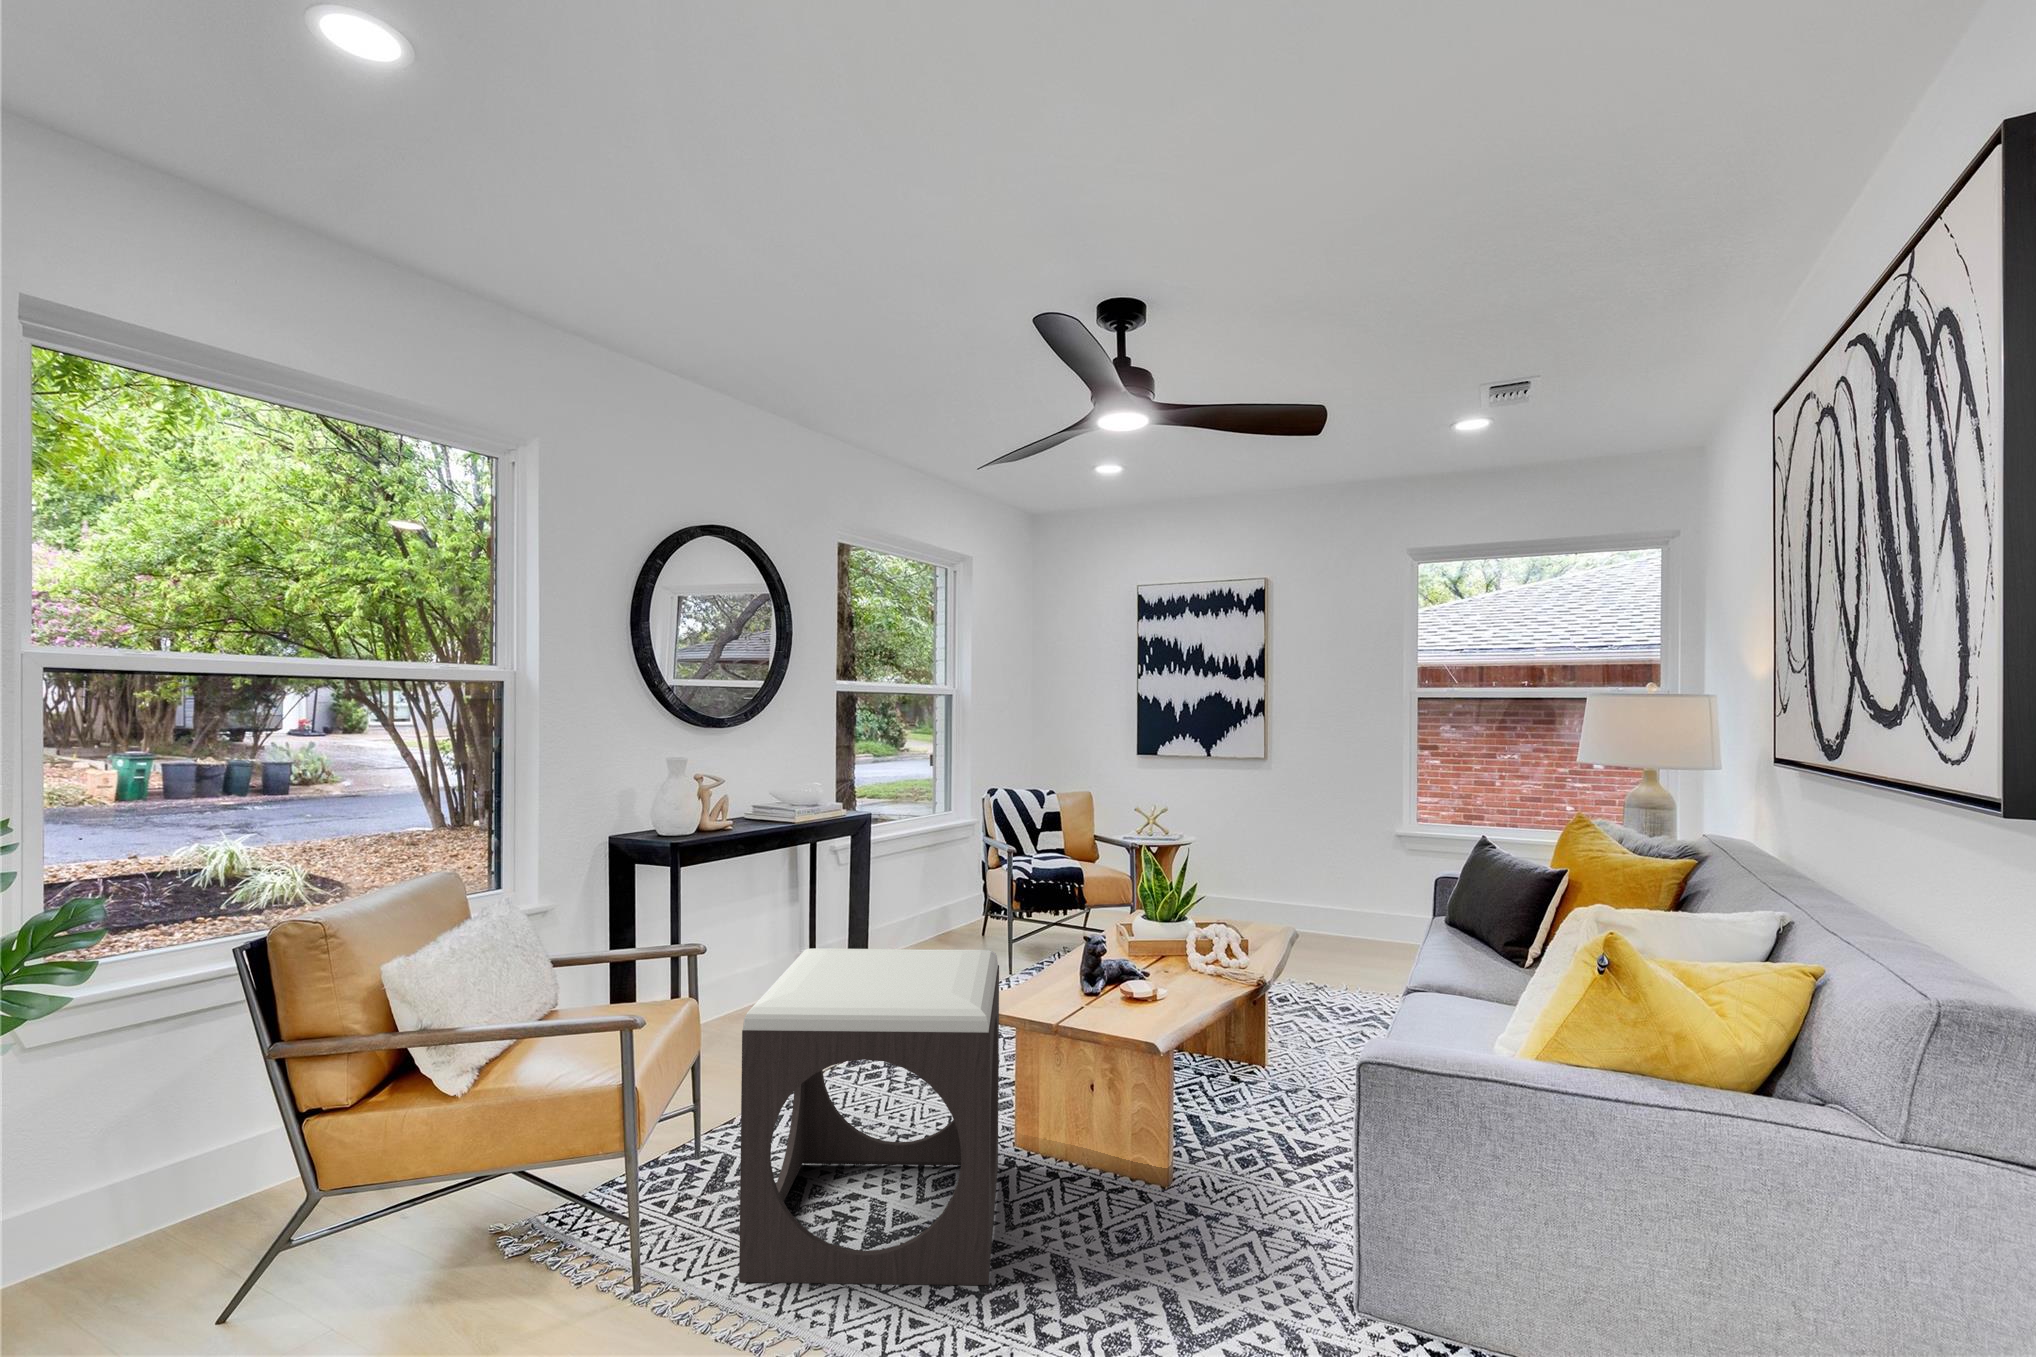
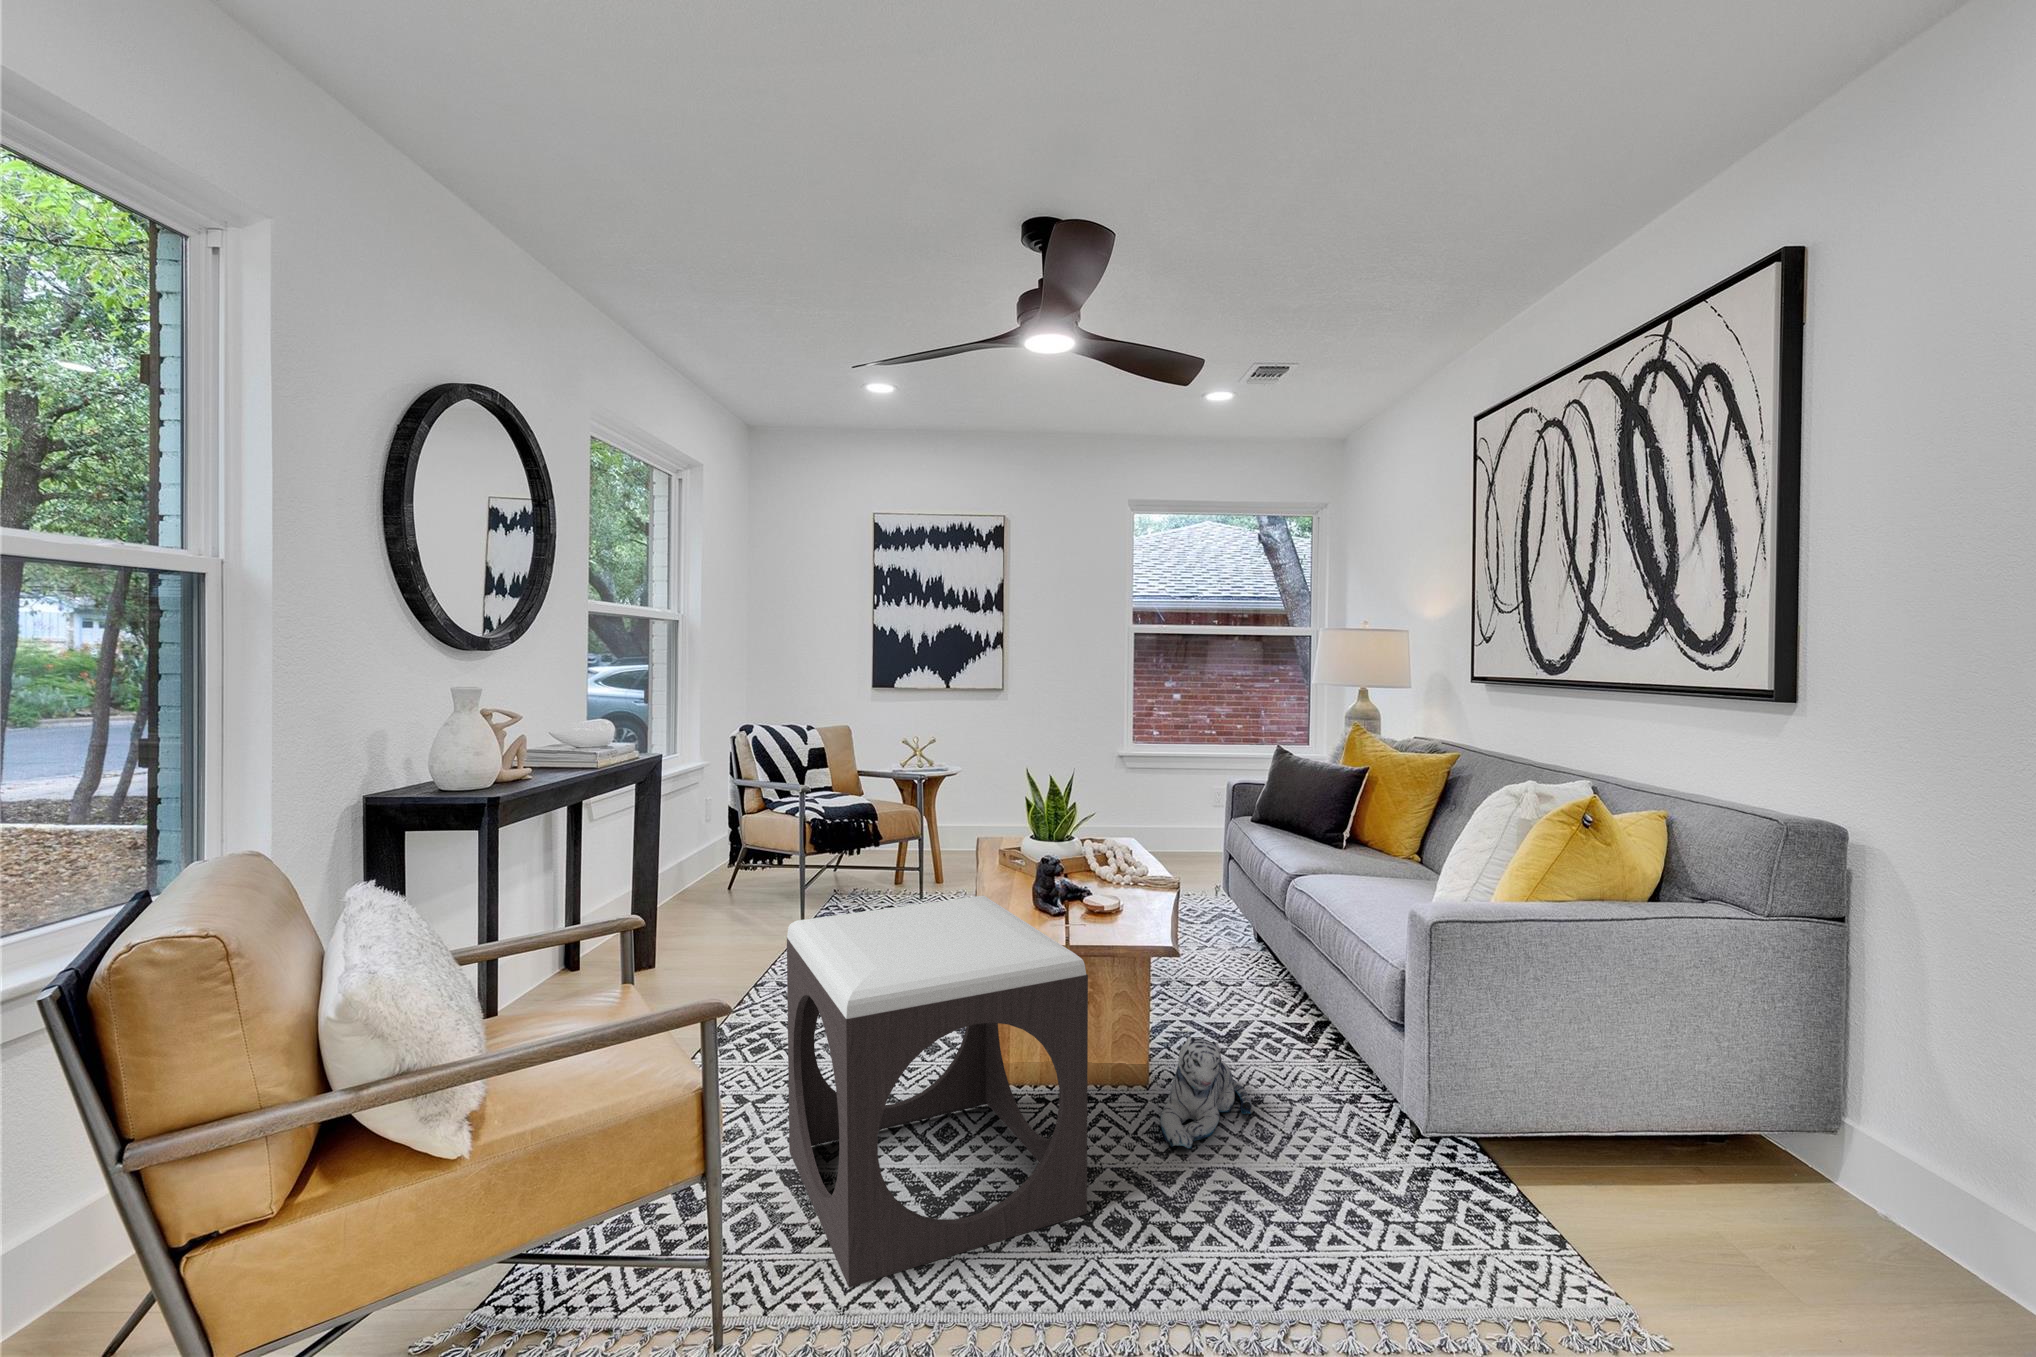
plush toy: none [1129,1135,1267,1257] -> present [1160,1037,1252,1148]

